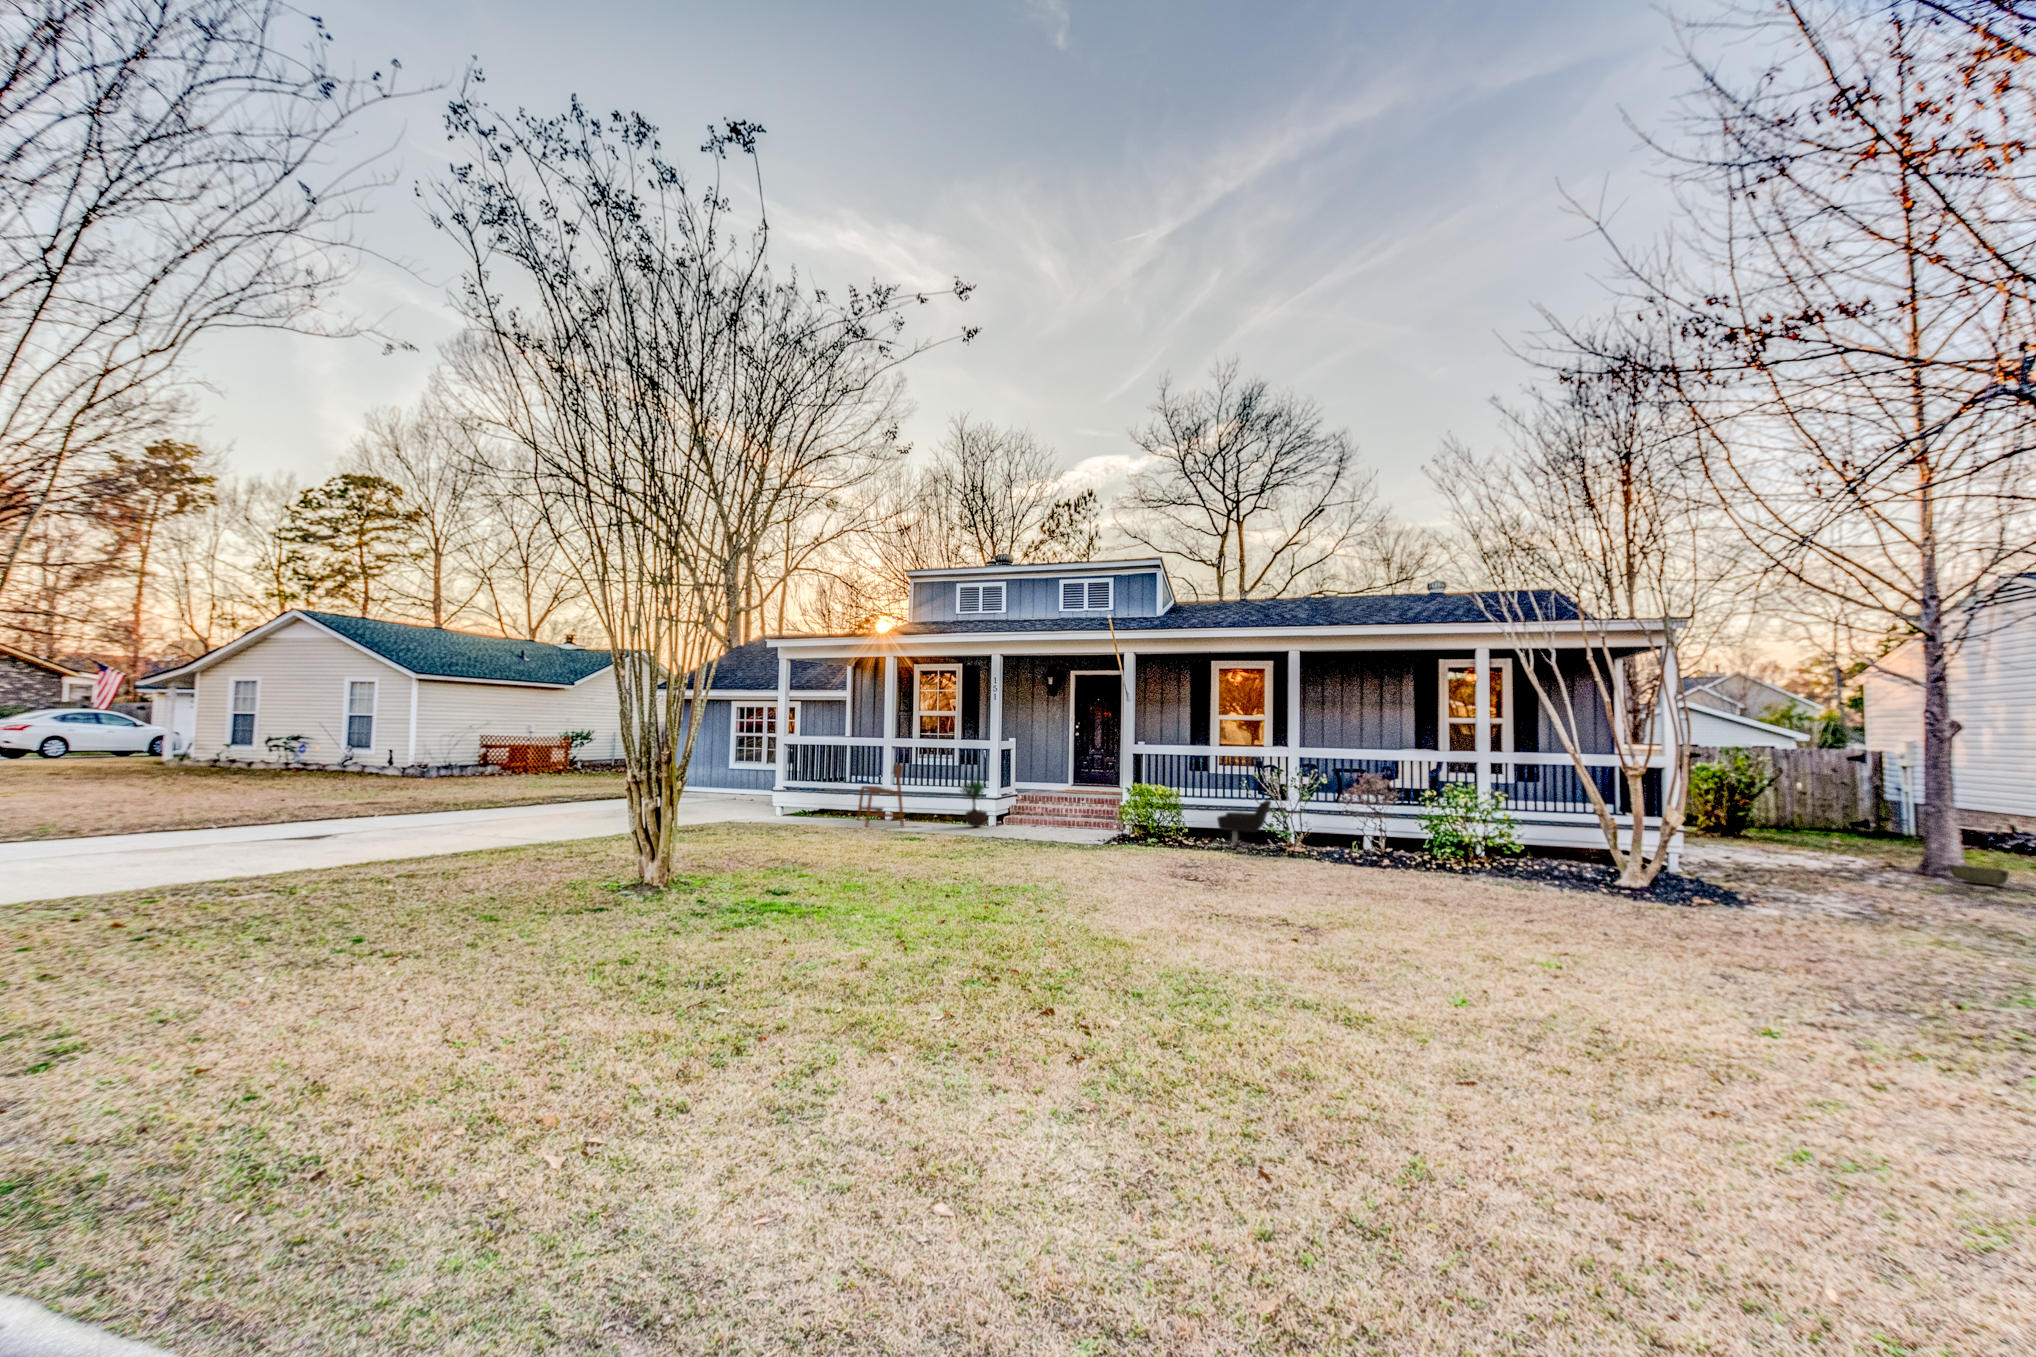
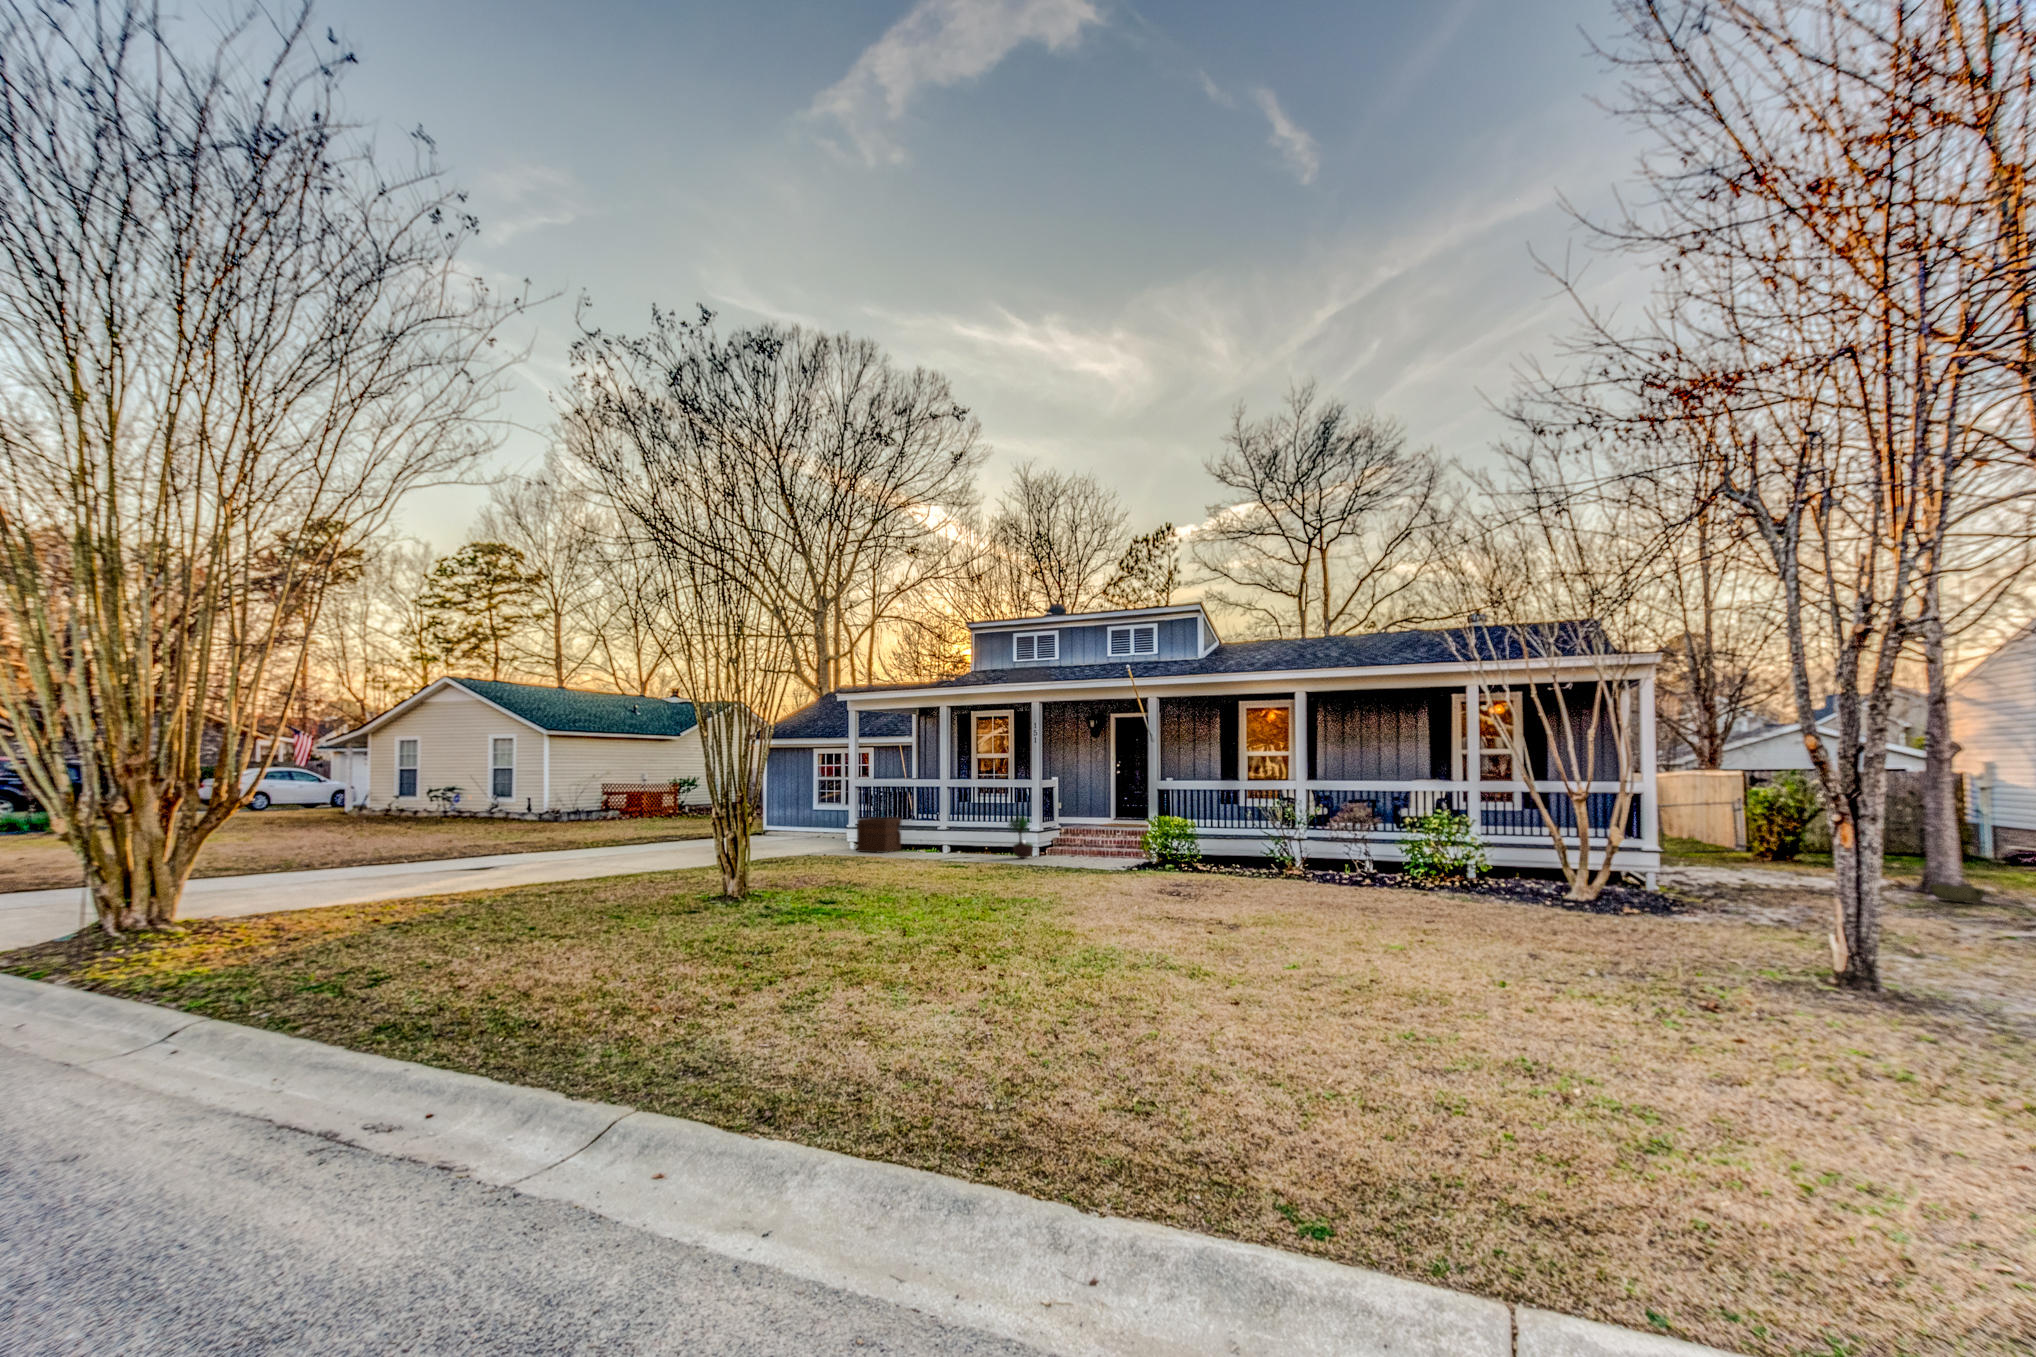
bench: present [857,764,904,826] -> none [920,801,959,858]
wooden crate: none [783,779,835,819] -> present [857,817,902,853]
lounge chair: present [1217,800,1271,846] -> none [1230,830,1283,873]

